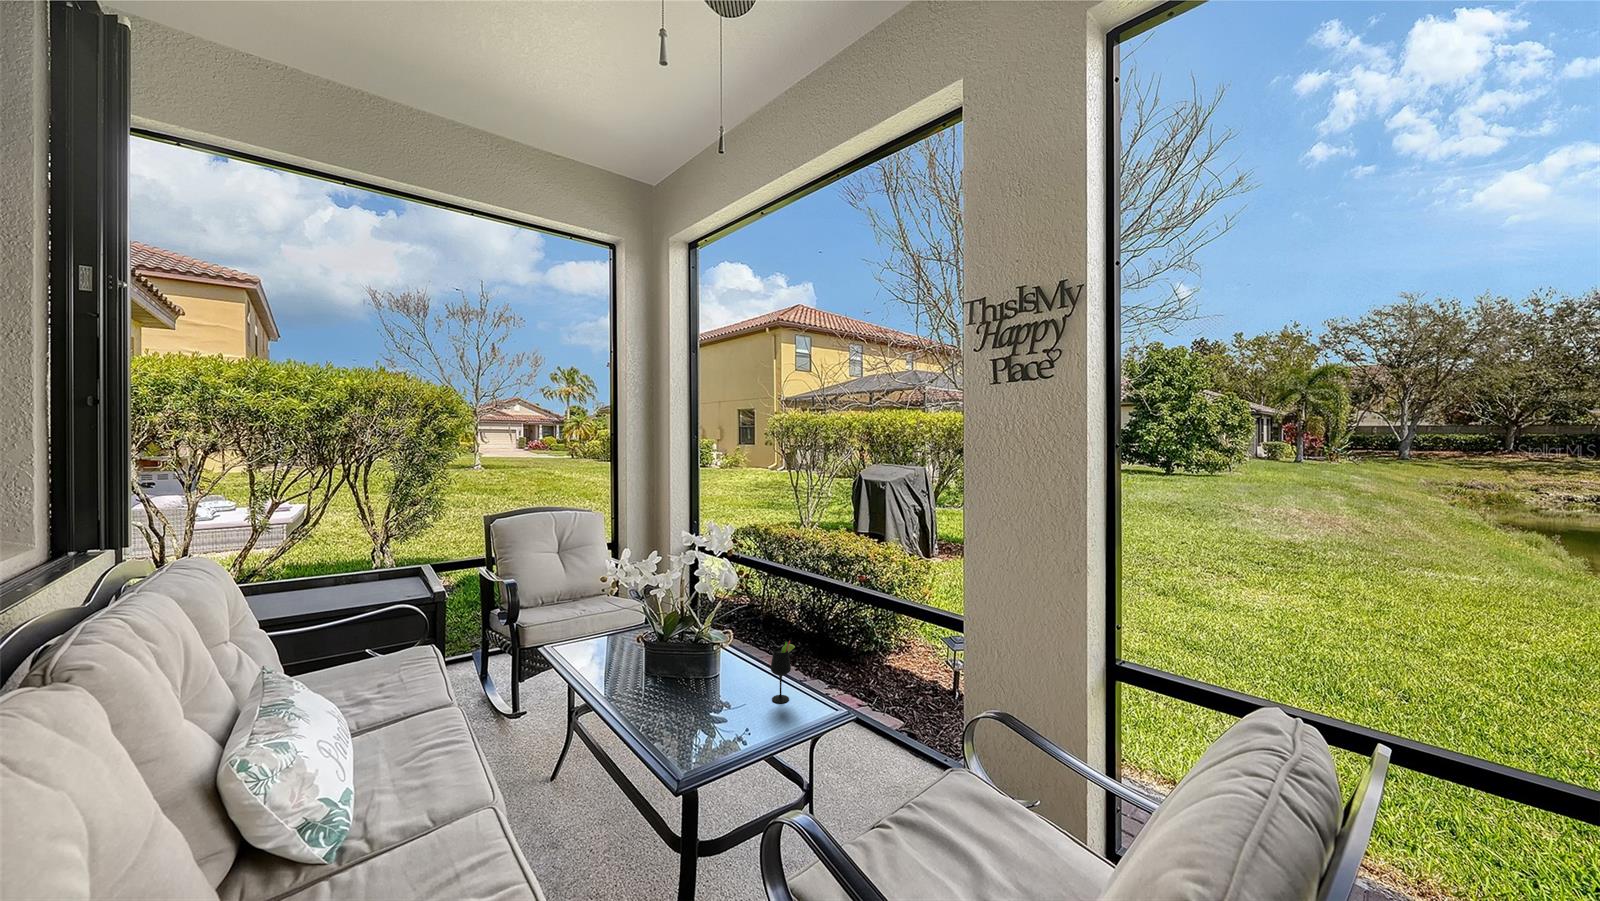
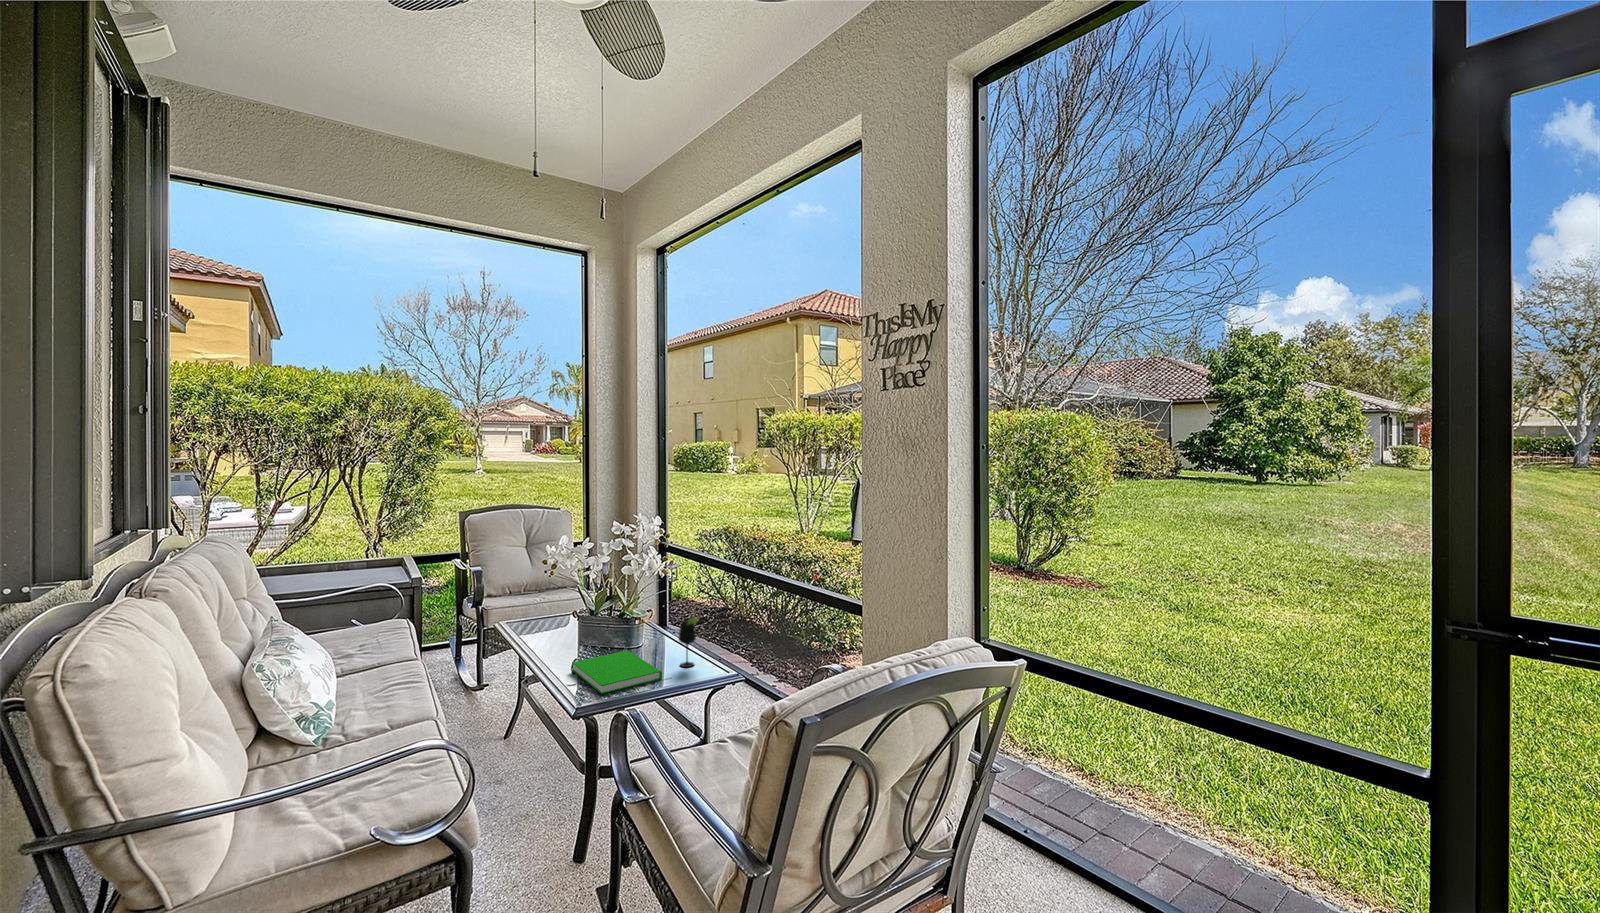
book: none [647,682,760,750] -> present [572,650,662,694]

